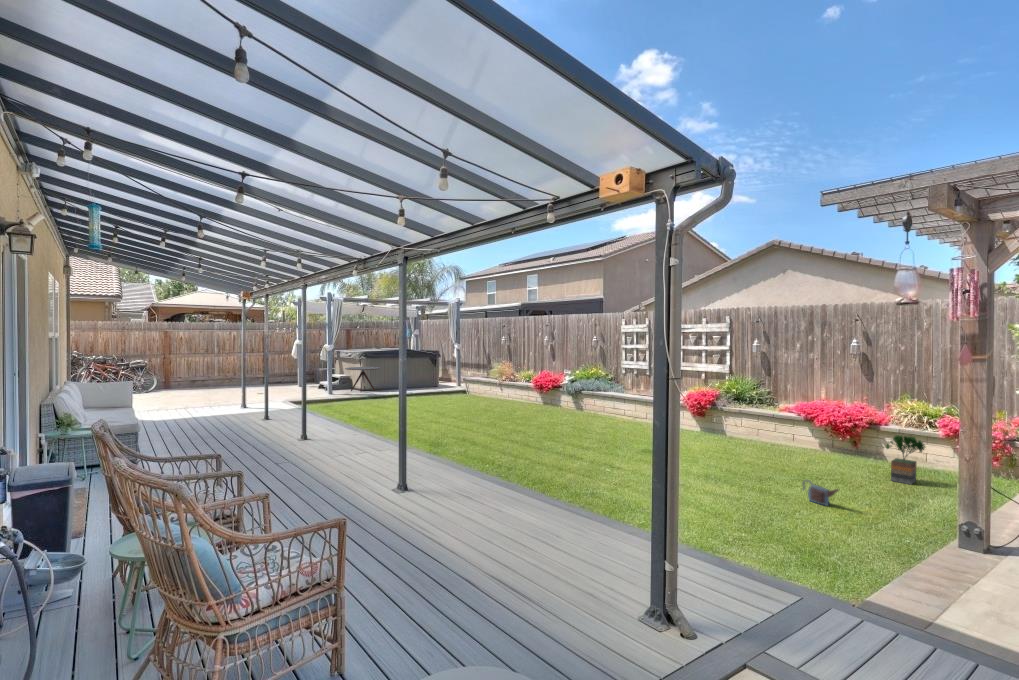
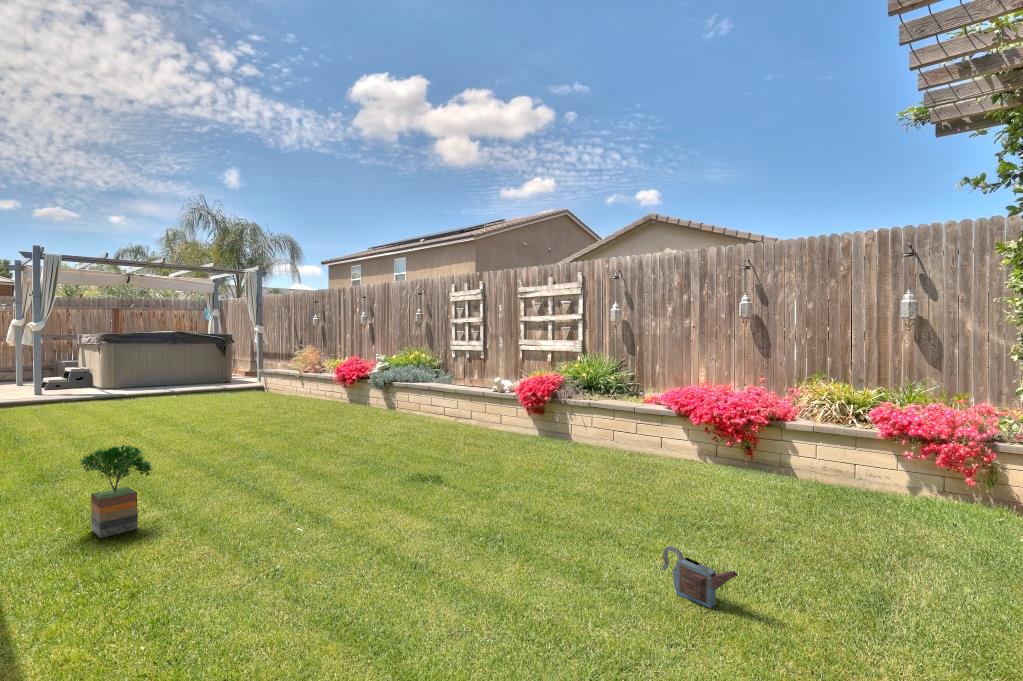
round table: present [345,367,380,391] -> none [67,357,129,393]
potted tree: present [886,435,925,484] -> present [80,445,152,538]

